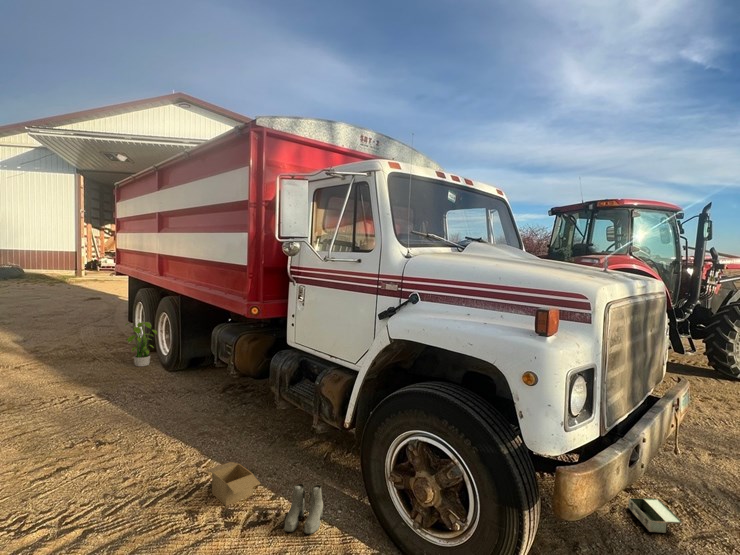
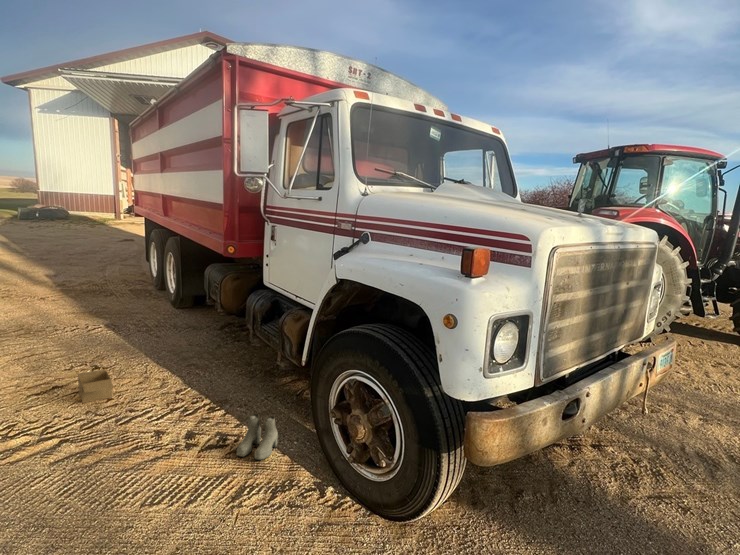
potted plant: present [125,322,157,366] -> none [141,258,171,302]
cardboard box: present [207,462,260,506] -> present [78,369,113,403]
toolbox: present [628,498,682,533] -> none [589,453,637,489]

